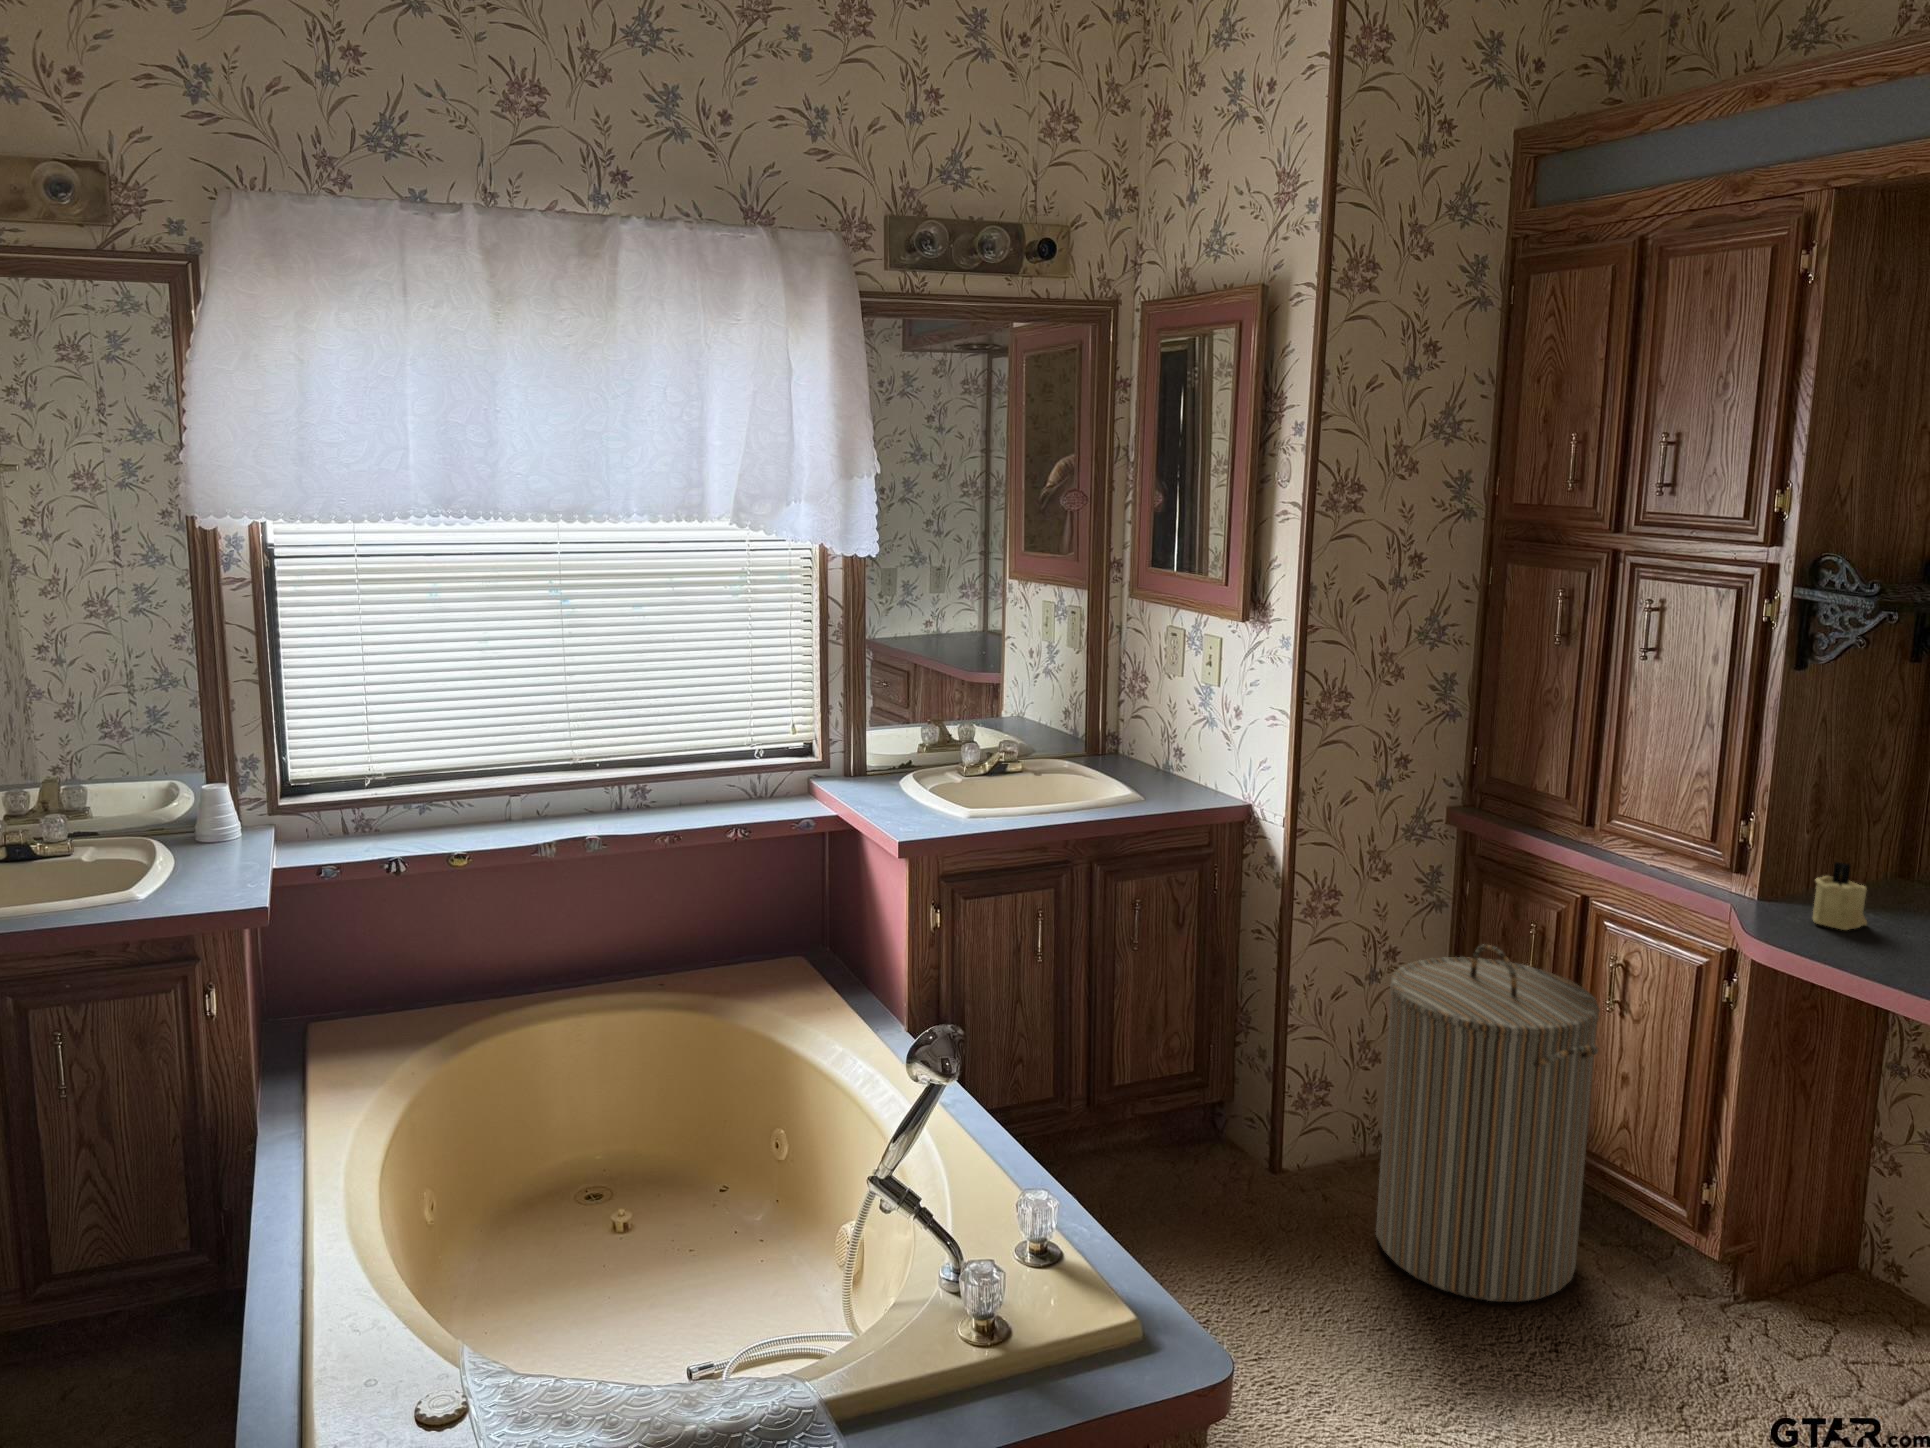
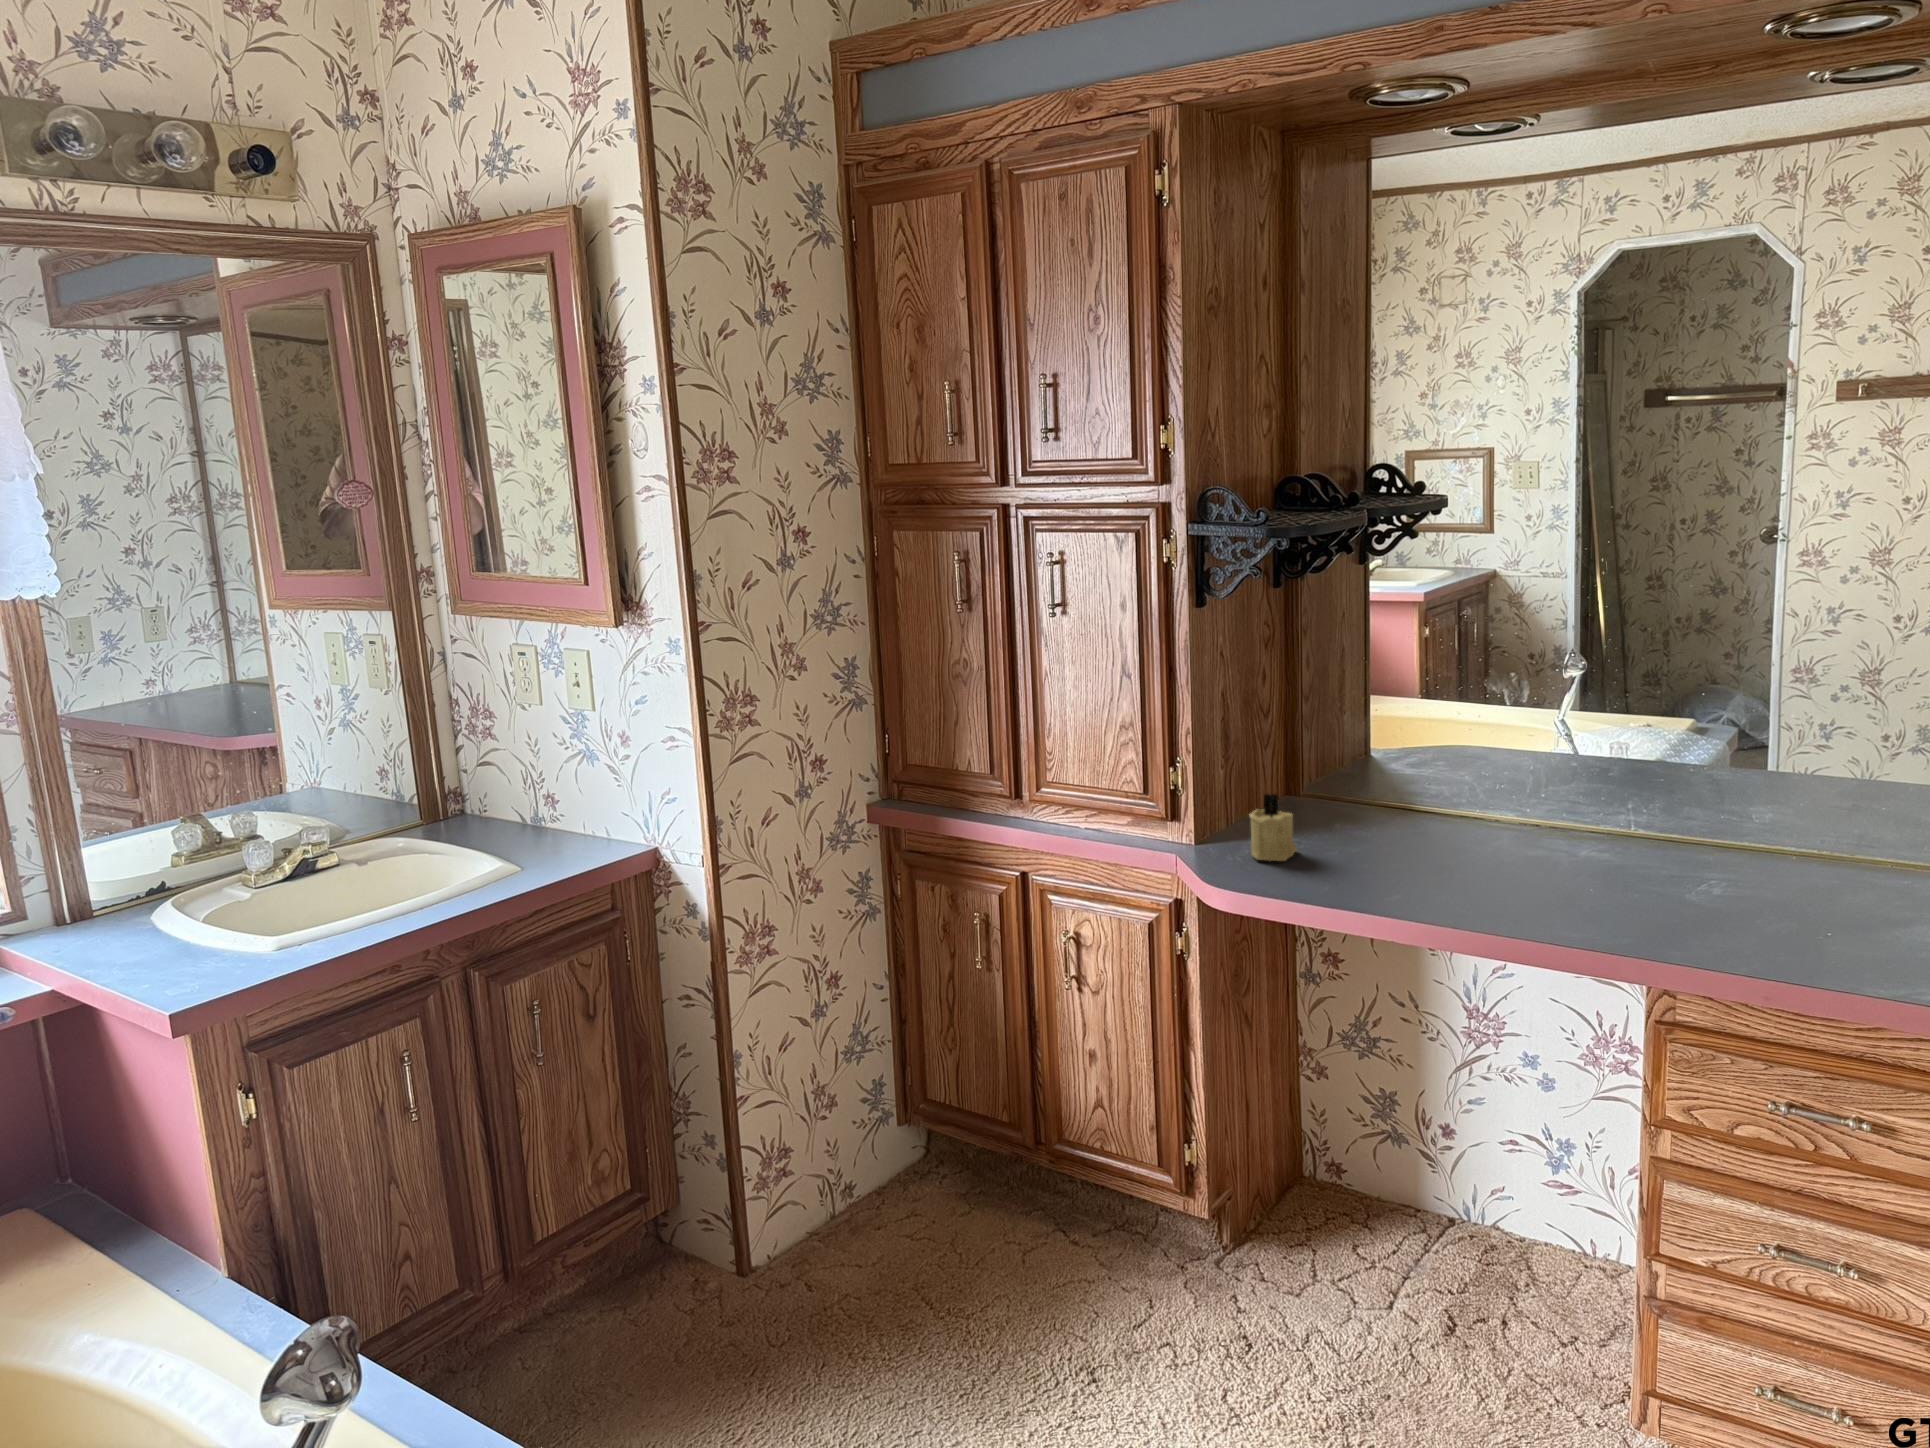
laundry hamper: present [1376,944,1600,1302] -> none [852,954,1083,1354]

